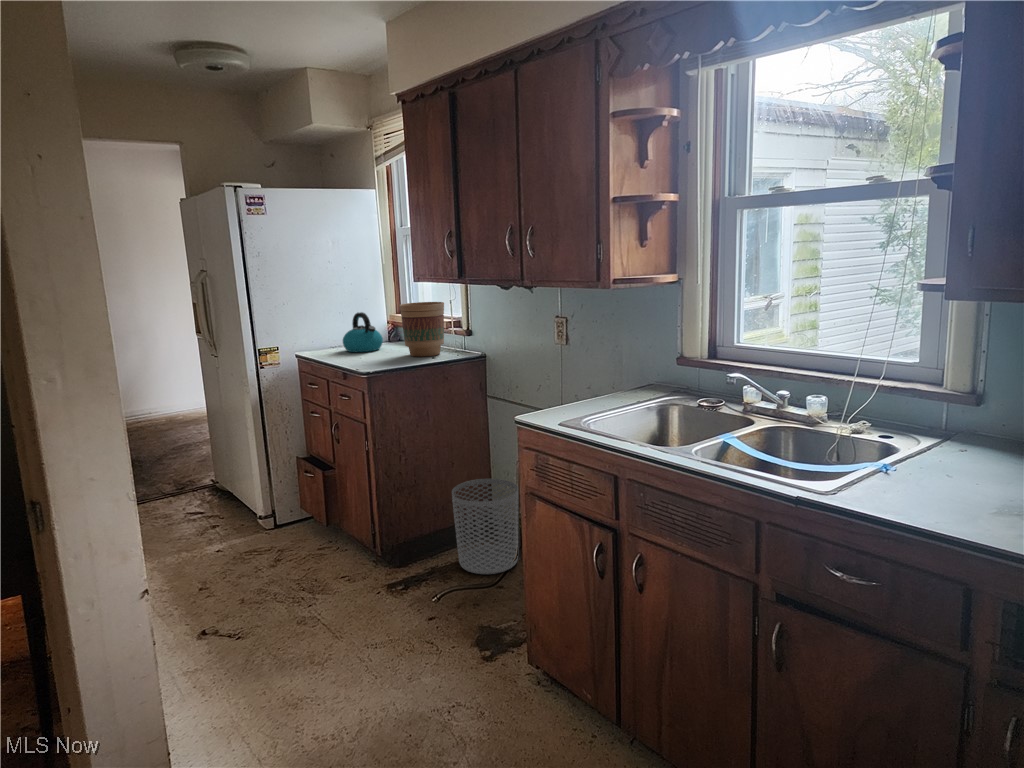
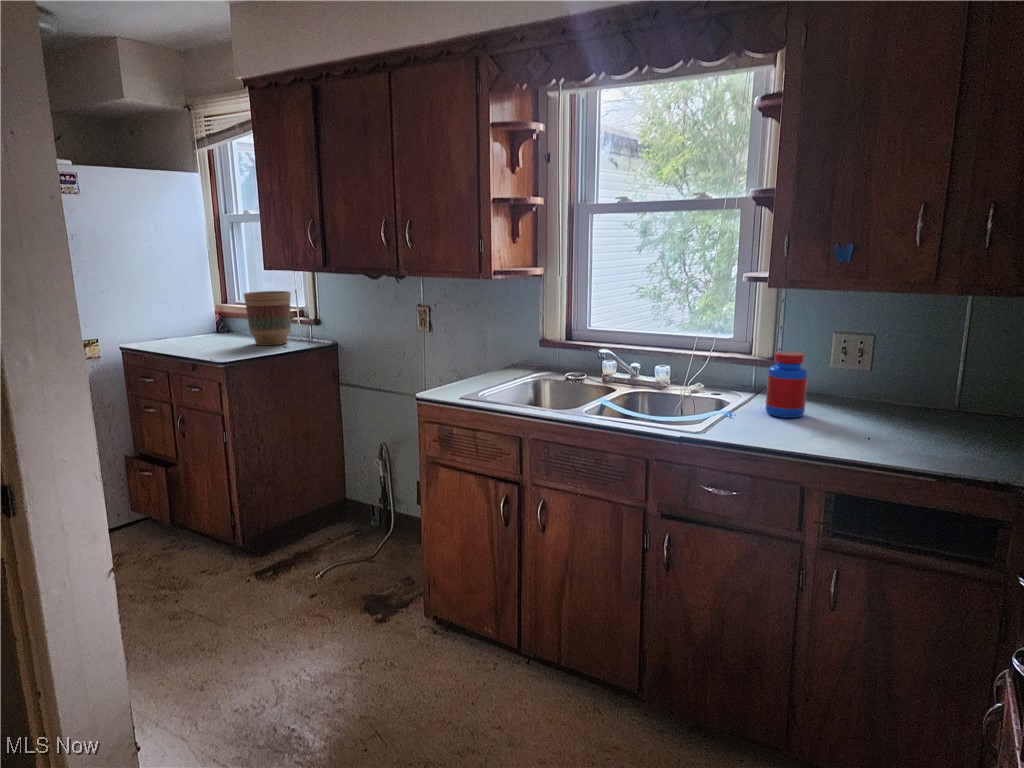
kettle: present [343,312,383,352] -> none [173,302,218,343]
jar: none [934,386,998,479] -> present [766,351,808,418]
waste bin: present [452,479,518,574] -> none [314,460,380,551]

